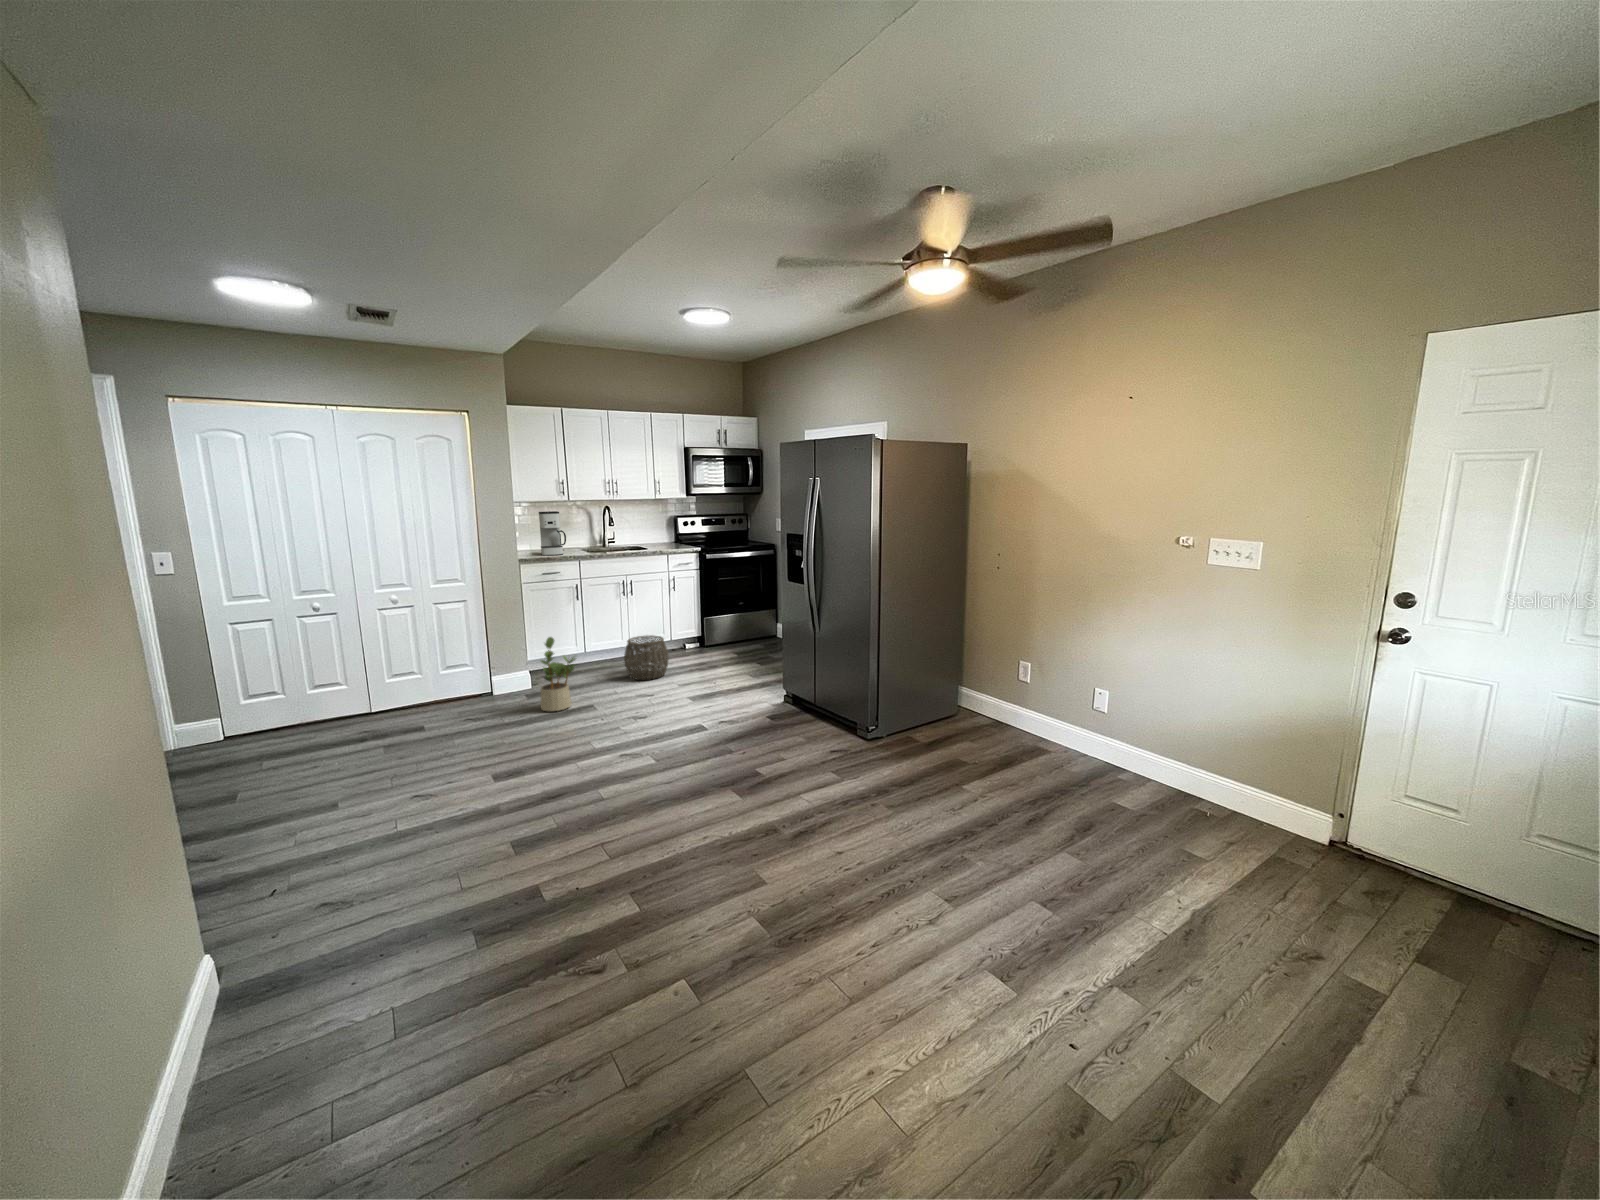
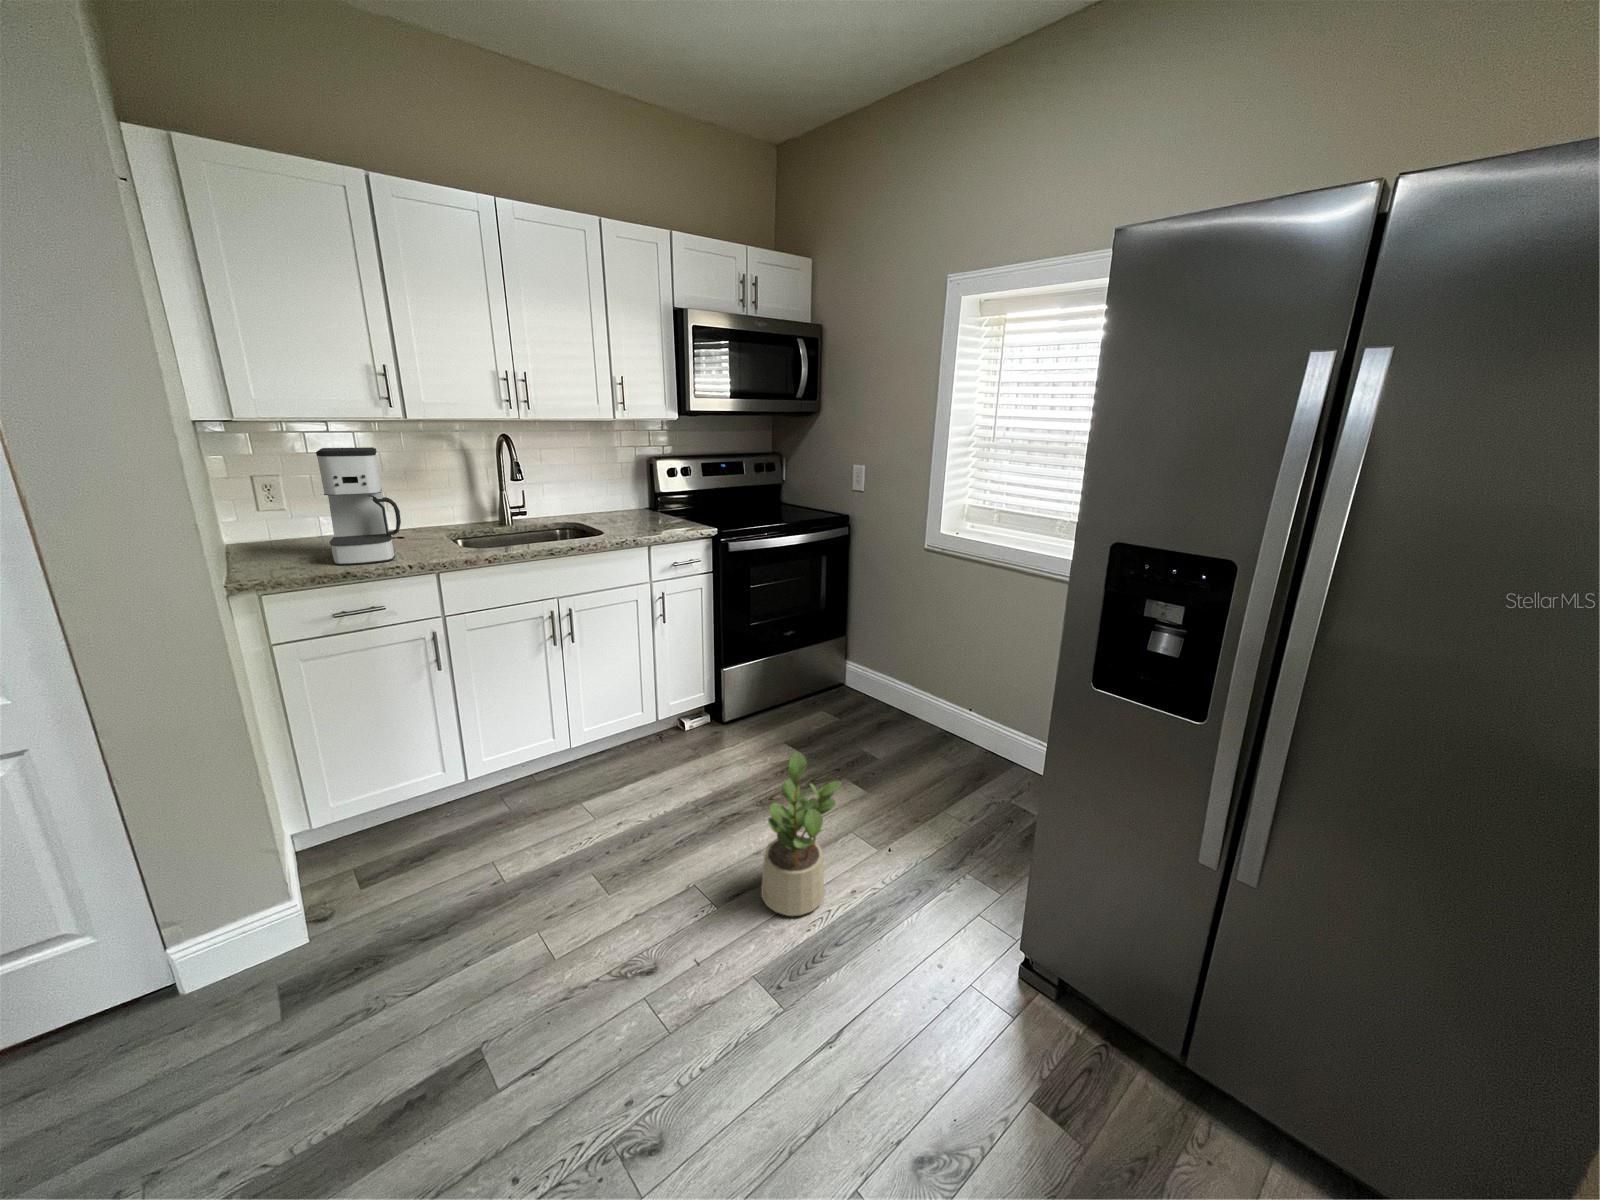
woven basket: present [624,635,669,680] -> none [562,755,672,882]
potted plant: present [541,637,576,711] -> present [761,752,842,916]

